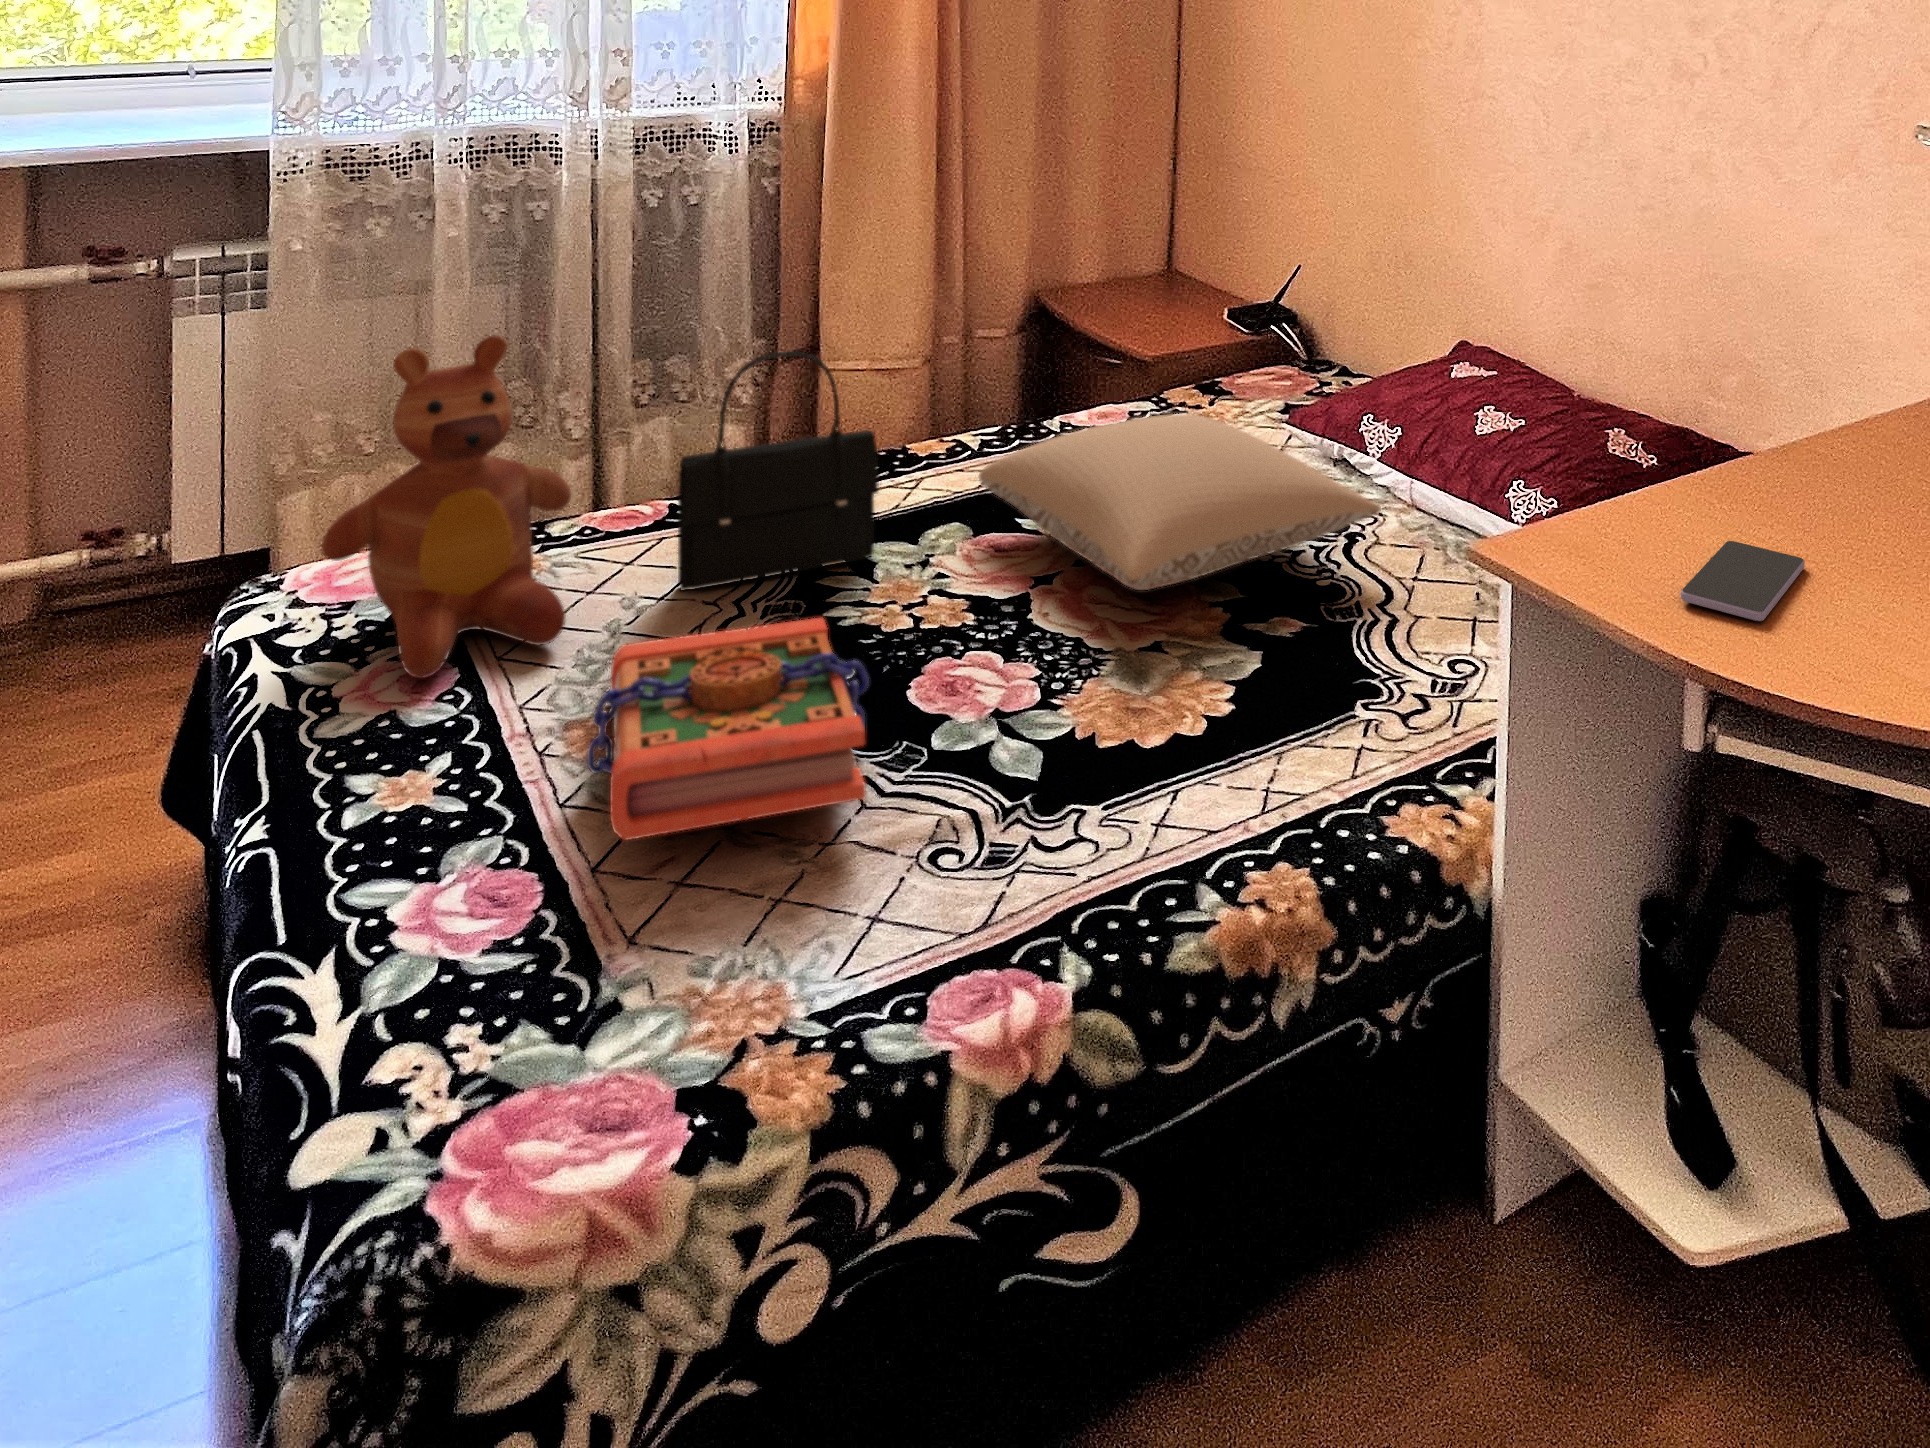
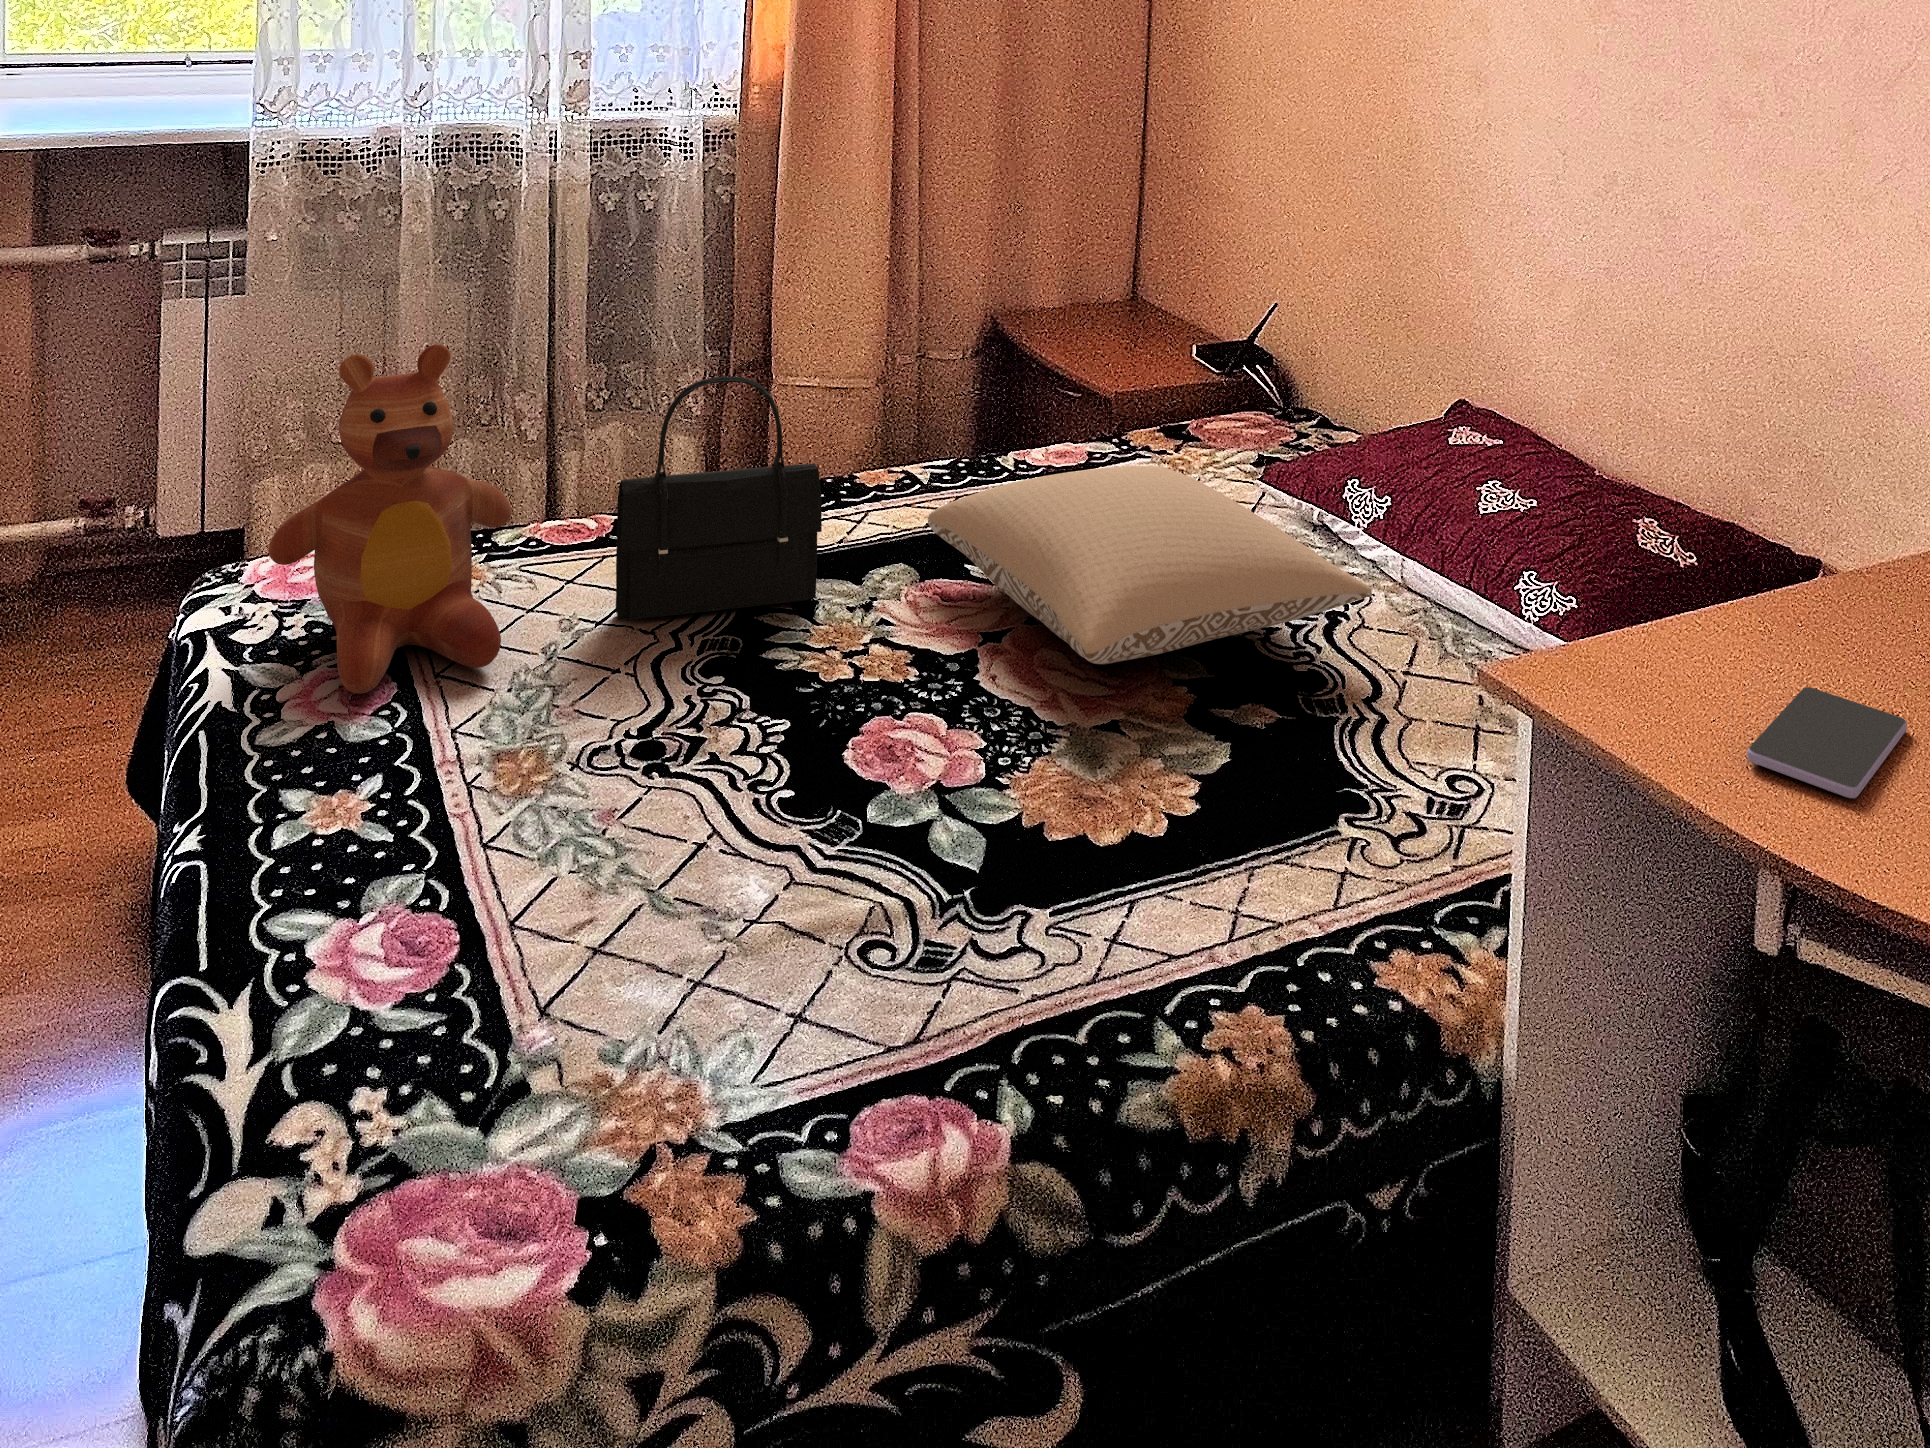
book: present [587,618,869,840] -> none [511,666,802,900]

